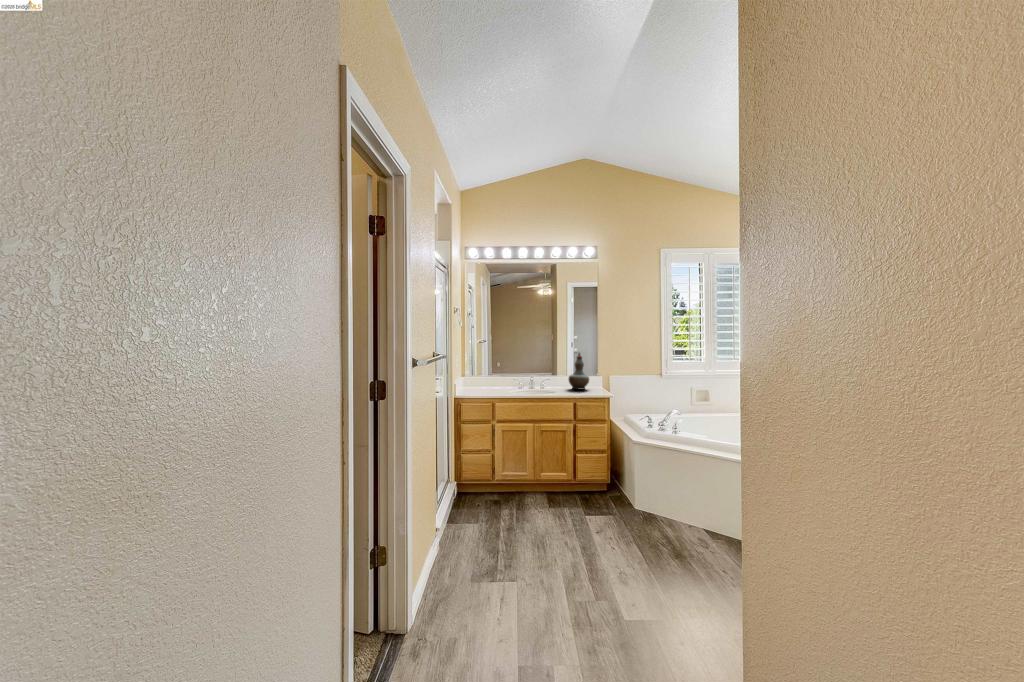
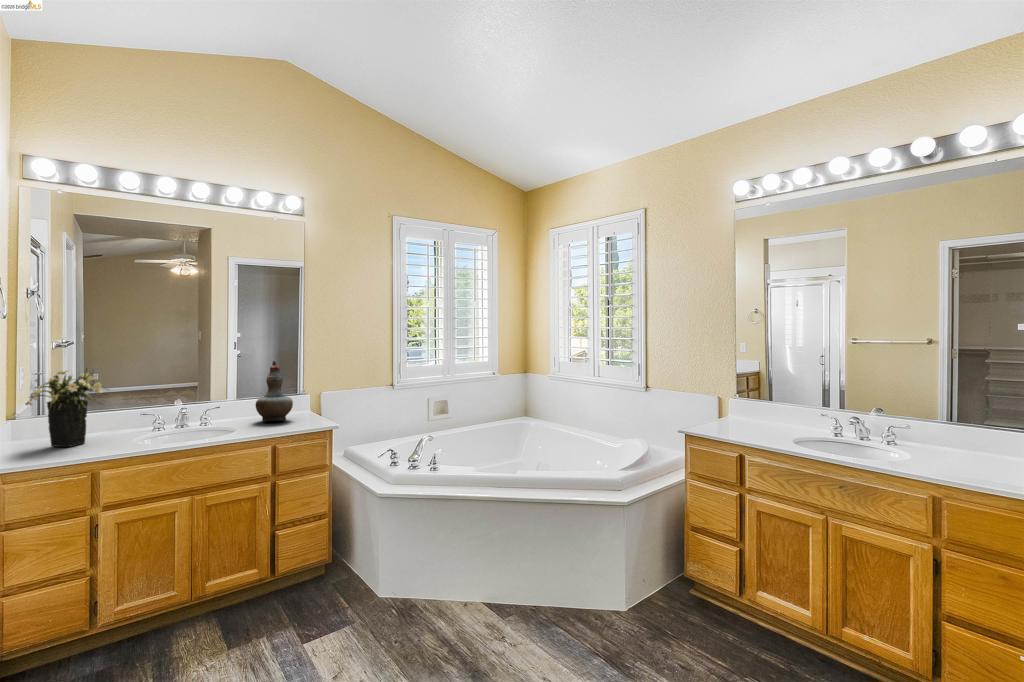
flower arrangement: none [468,353,500,393] -> present [25,368,109,447]

